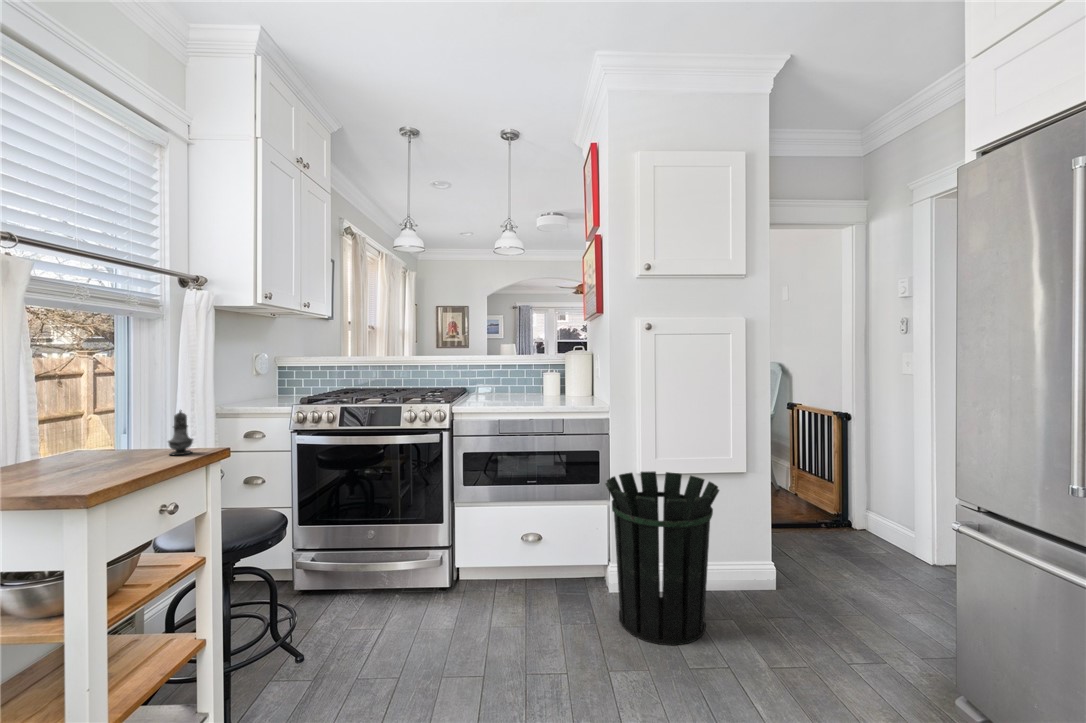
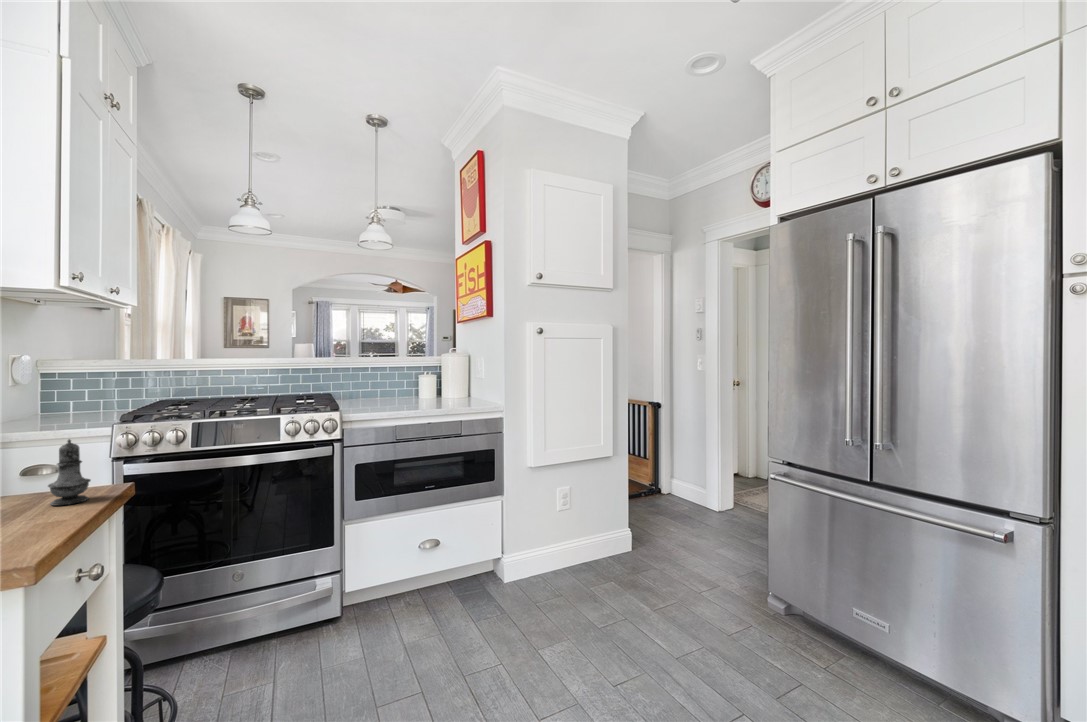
waste bin: present [606,471,719,645] -> none [512,464,613,618]

